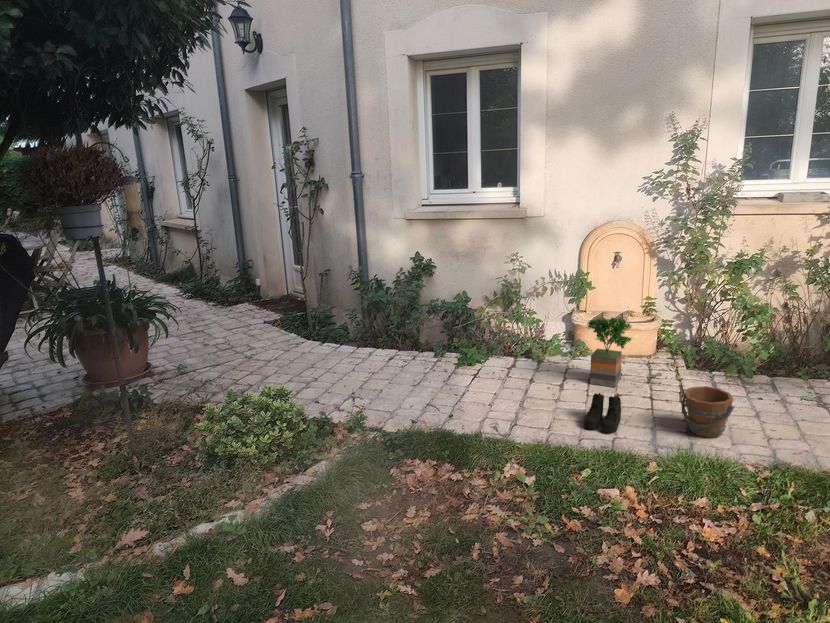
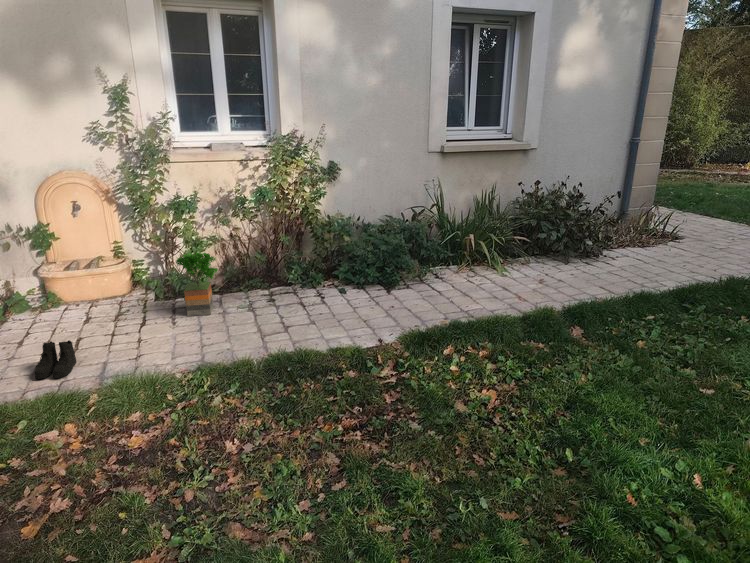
potted tree: present [587,317,632,387] -> present [176,253,218,316]
bucket: present [682,386,734,438] -> none [130,313,172,358]

